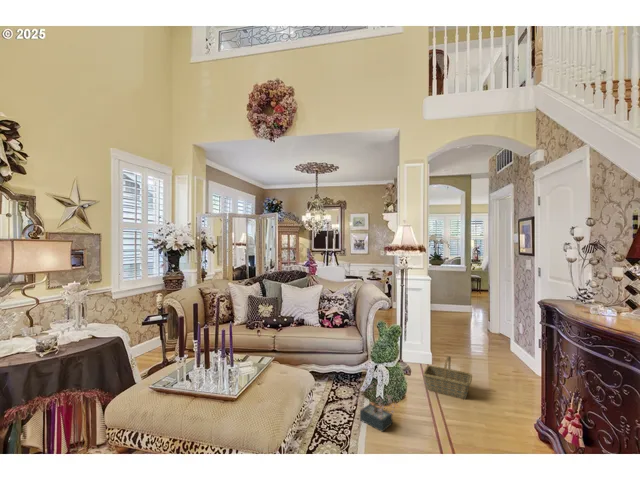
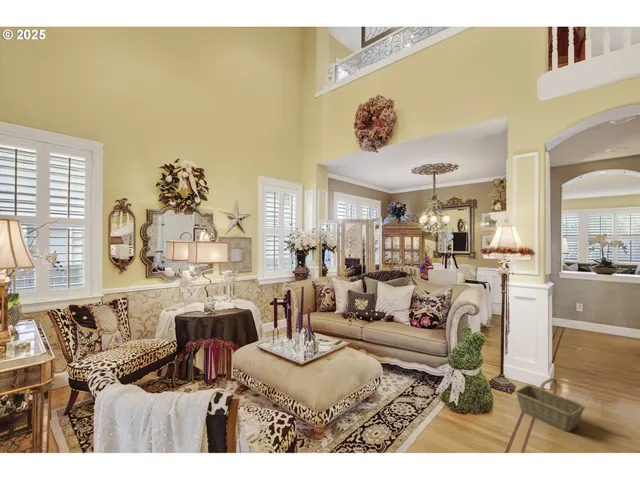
decorative plant: present [353,378,394,431] -> none [415,377,462,432]

